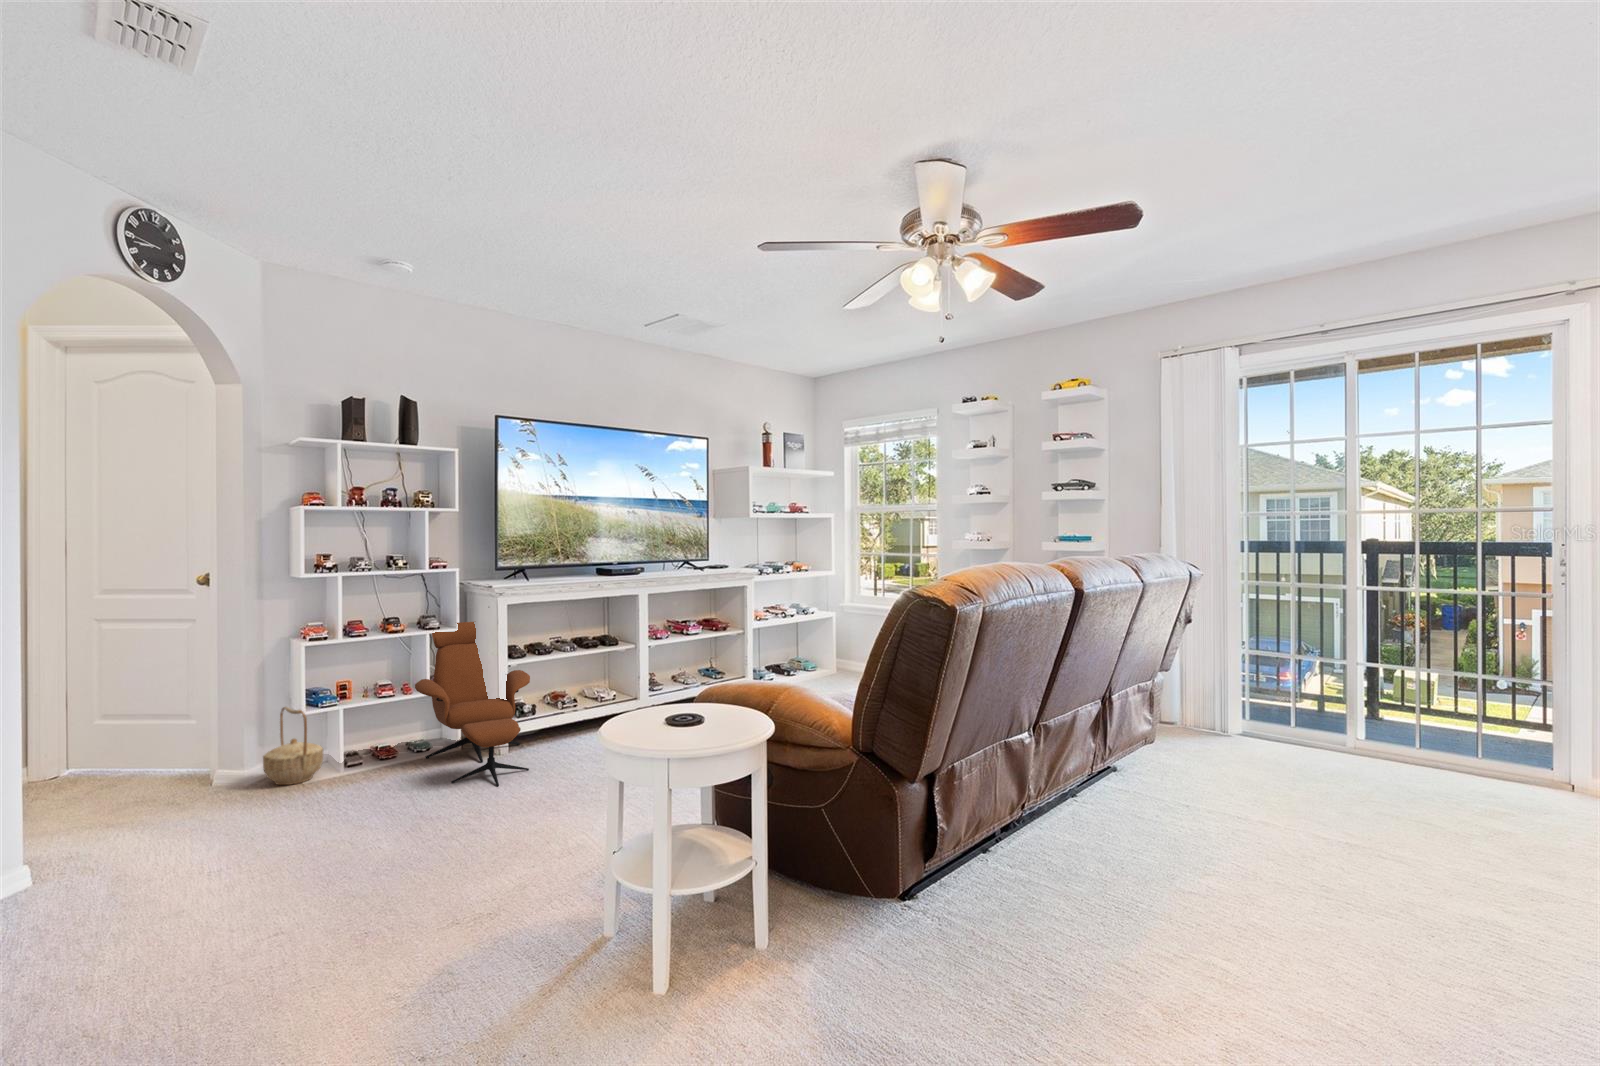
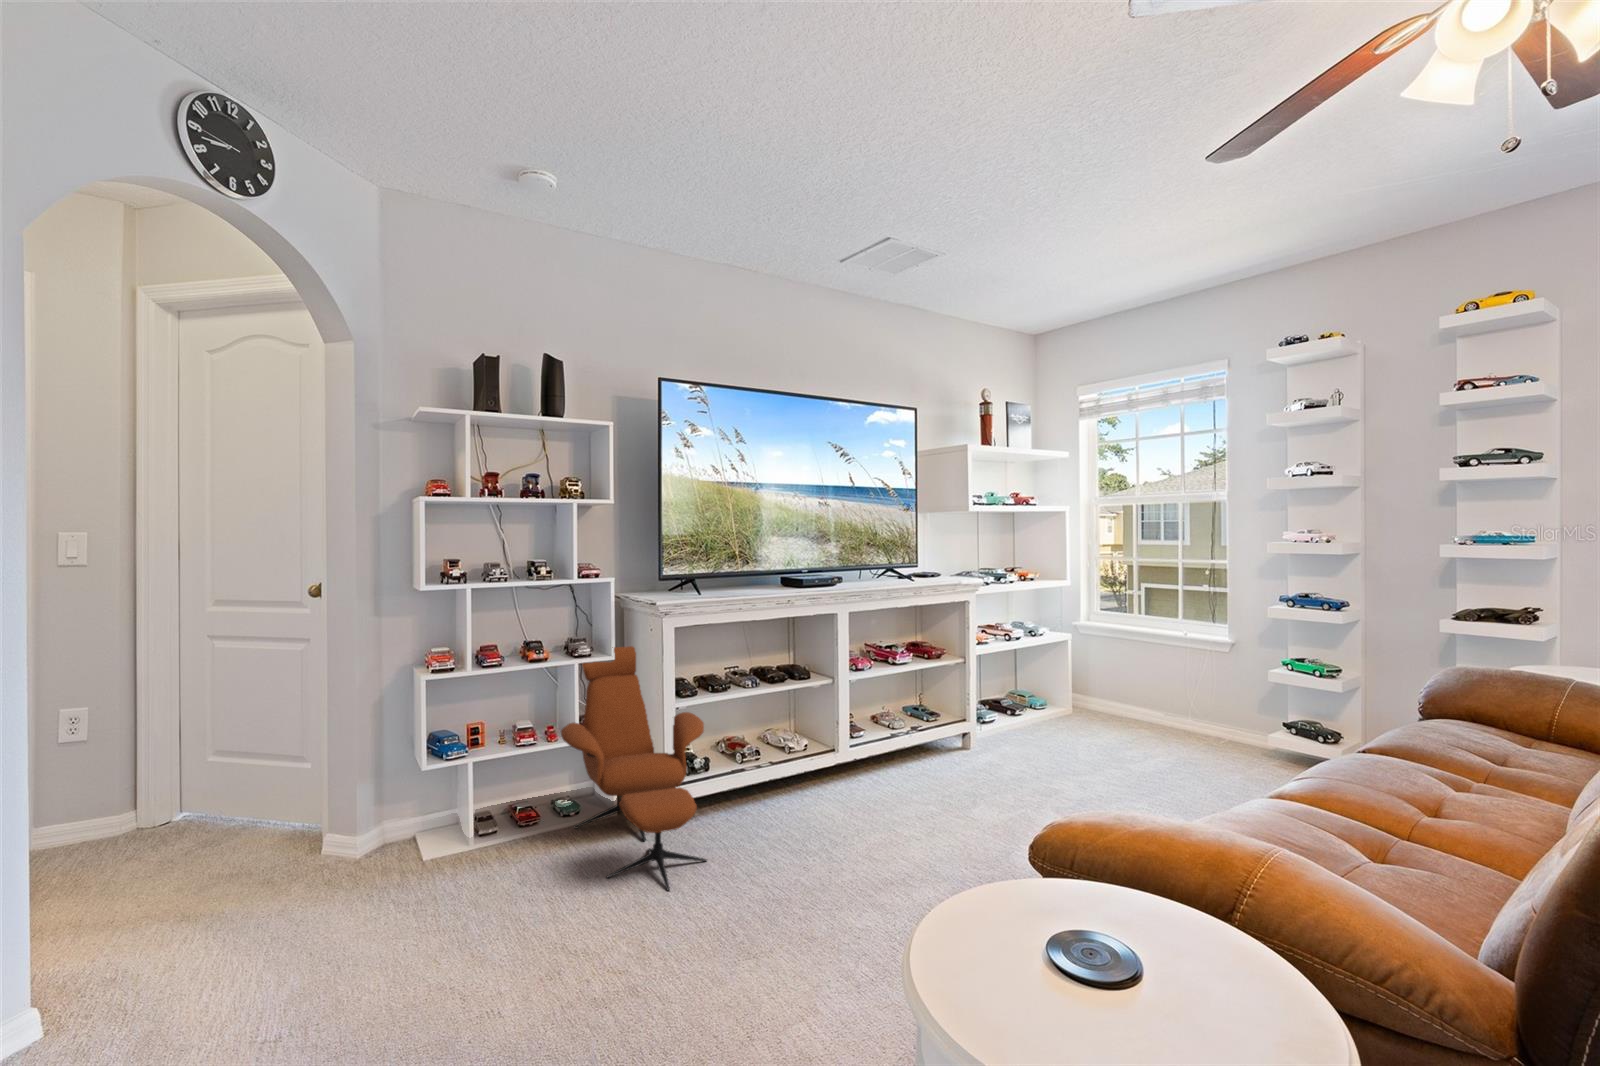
basket: present [263,707,323,785] -> none [377,757,450,863]

